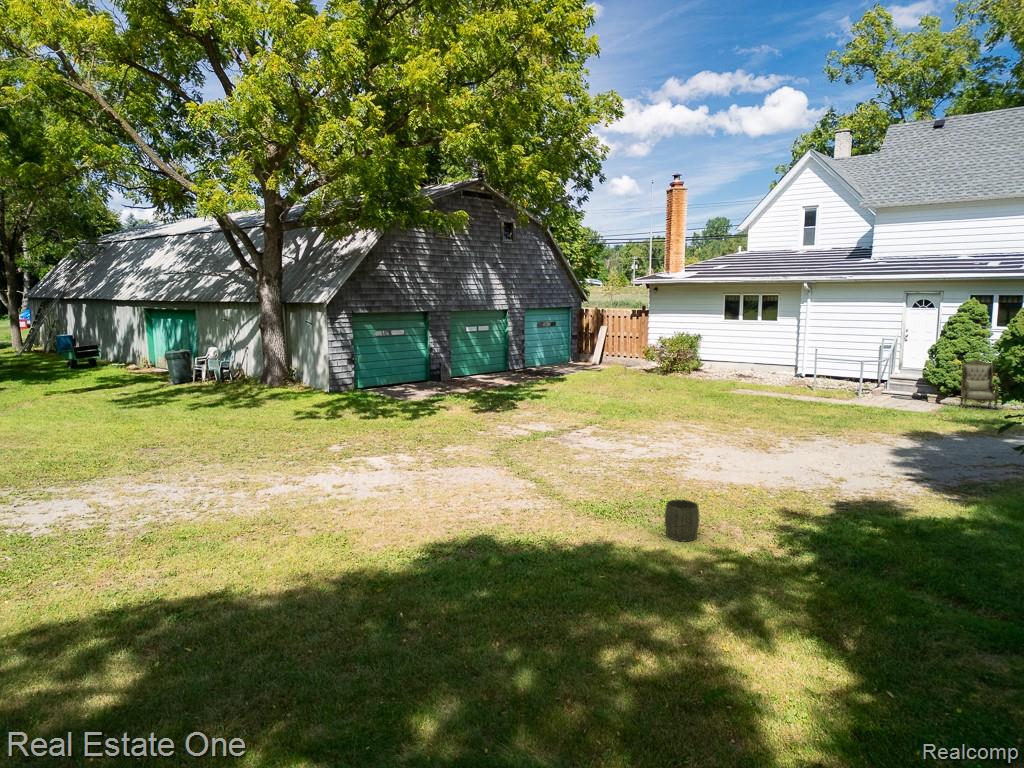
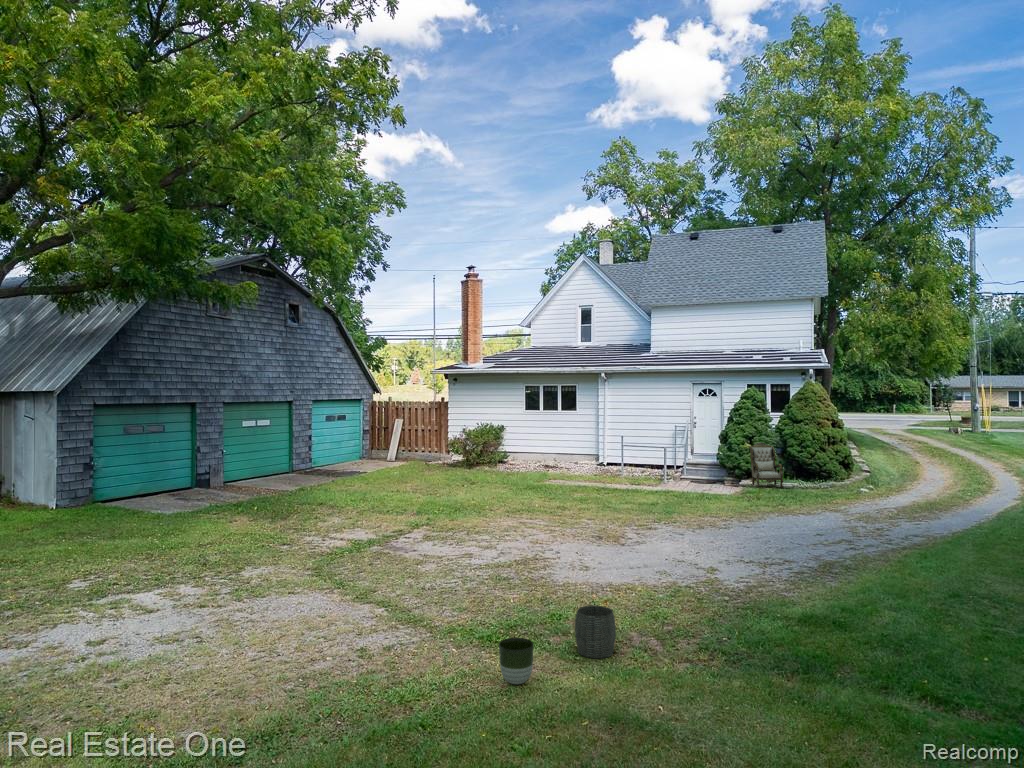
planter: none [591,515,618,550] -> present [499,638,534,684]

